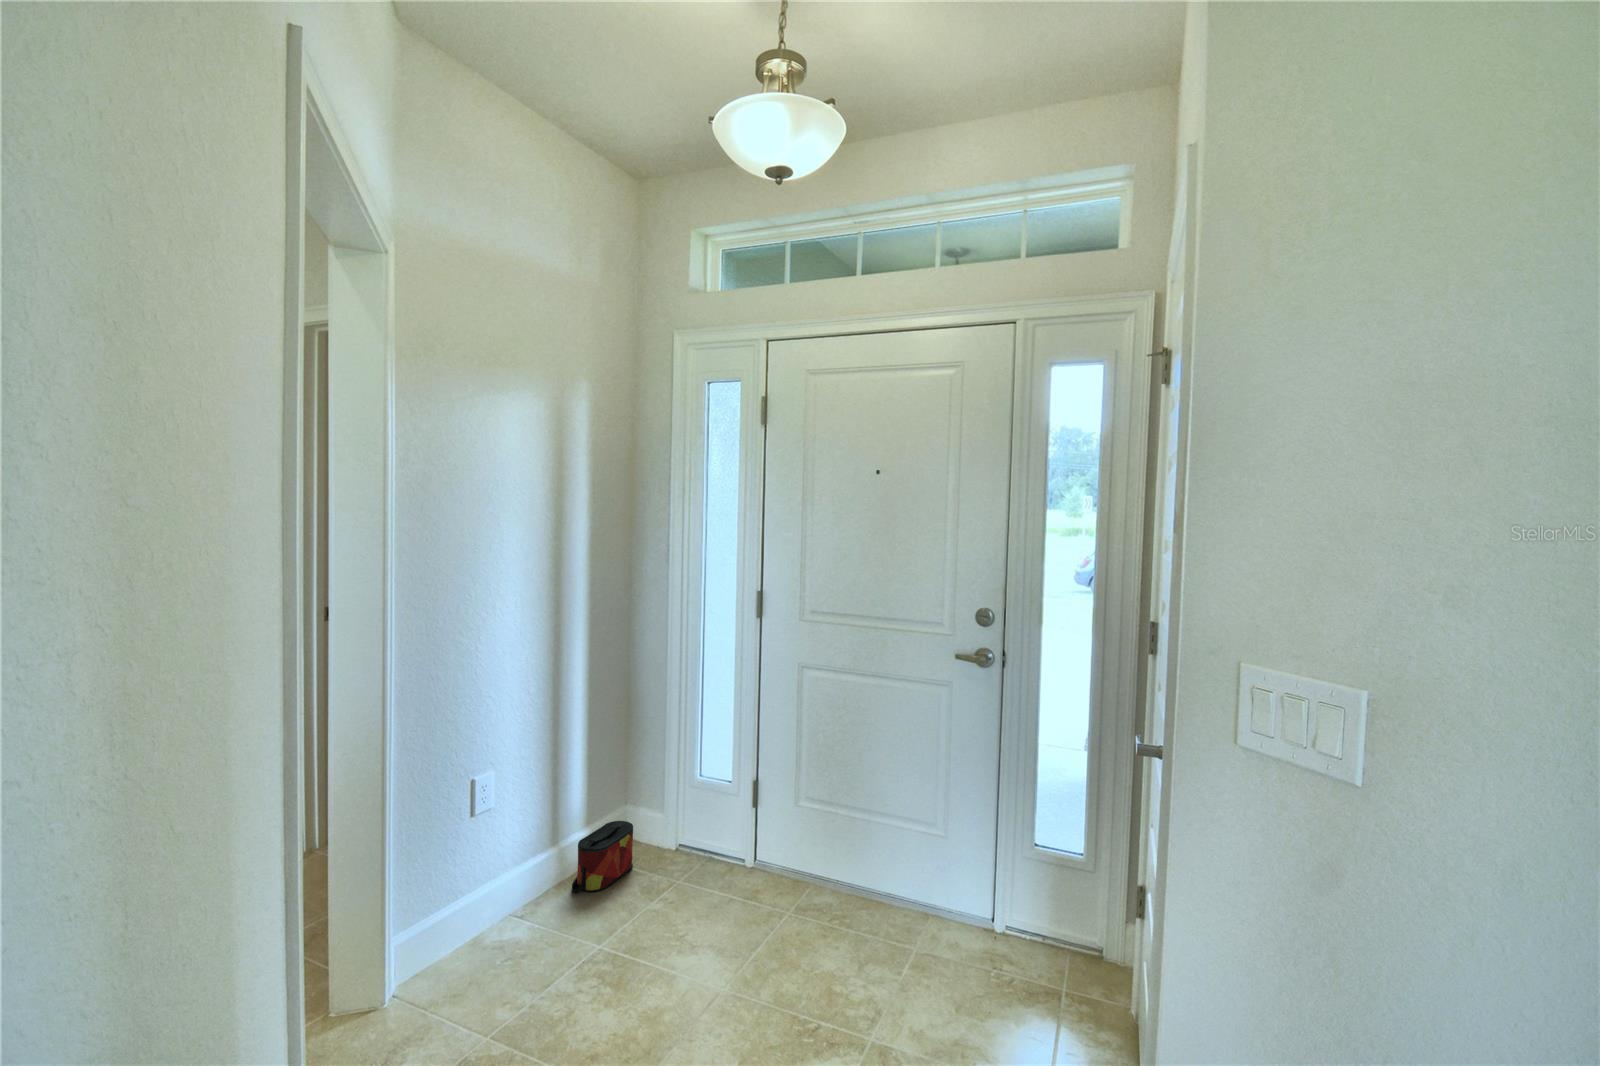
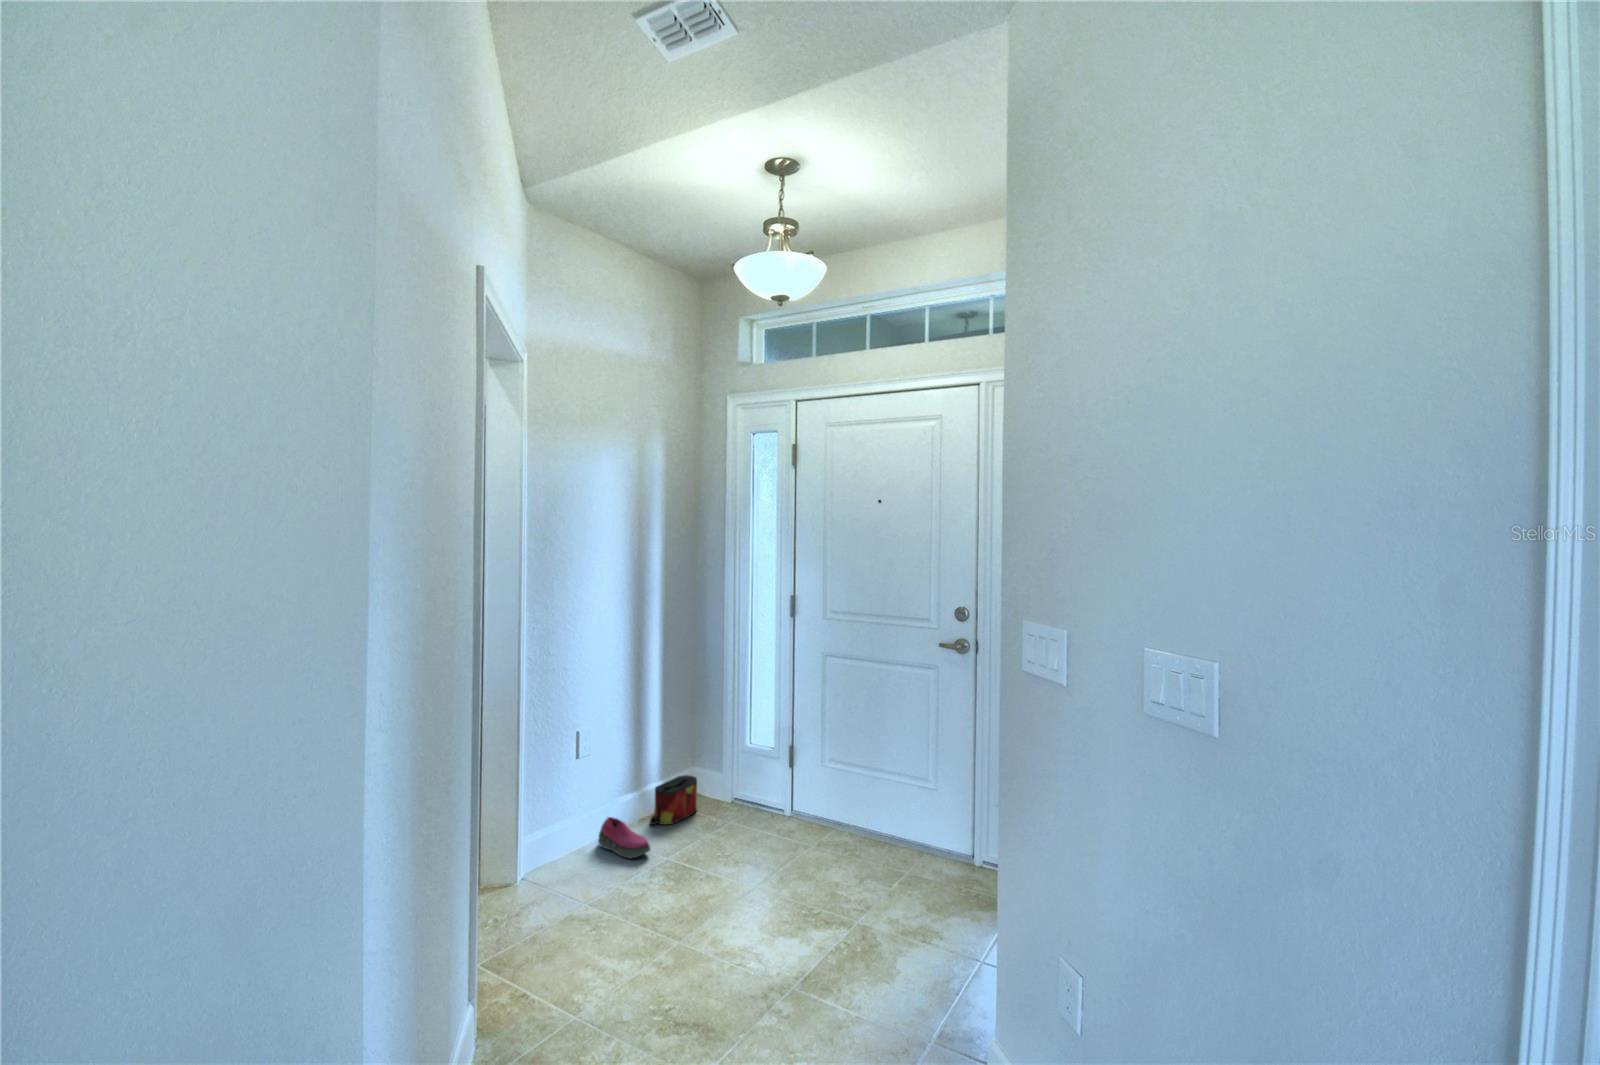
shoe: none [501,893,576,953] -> present [598,817,650,859]

